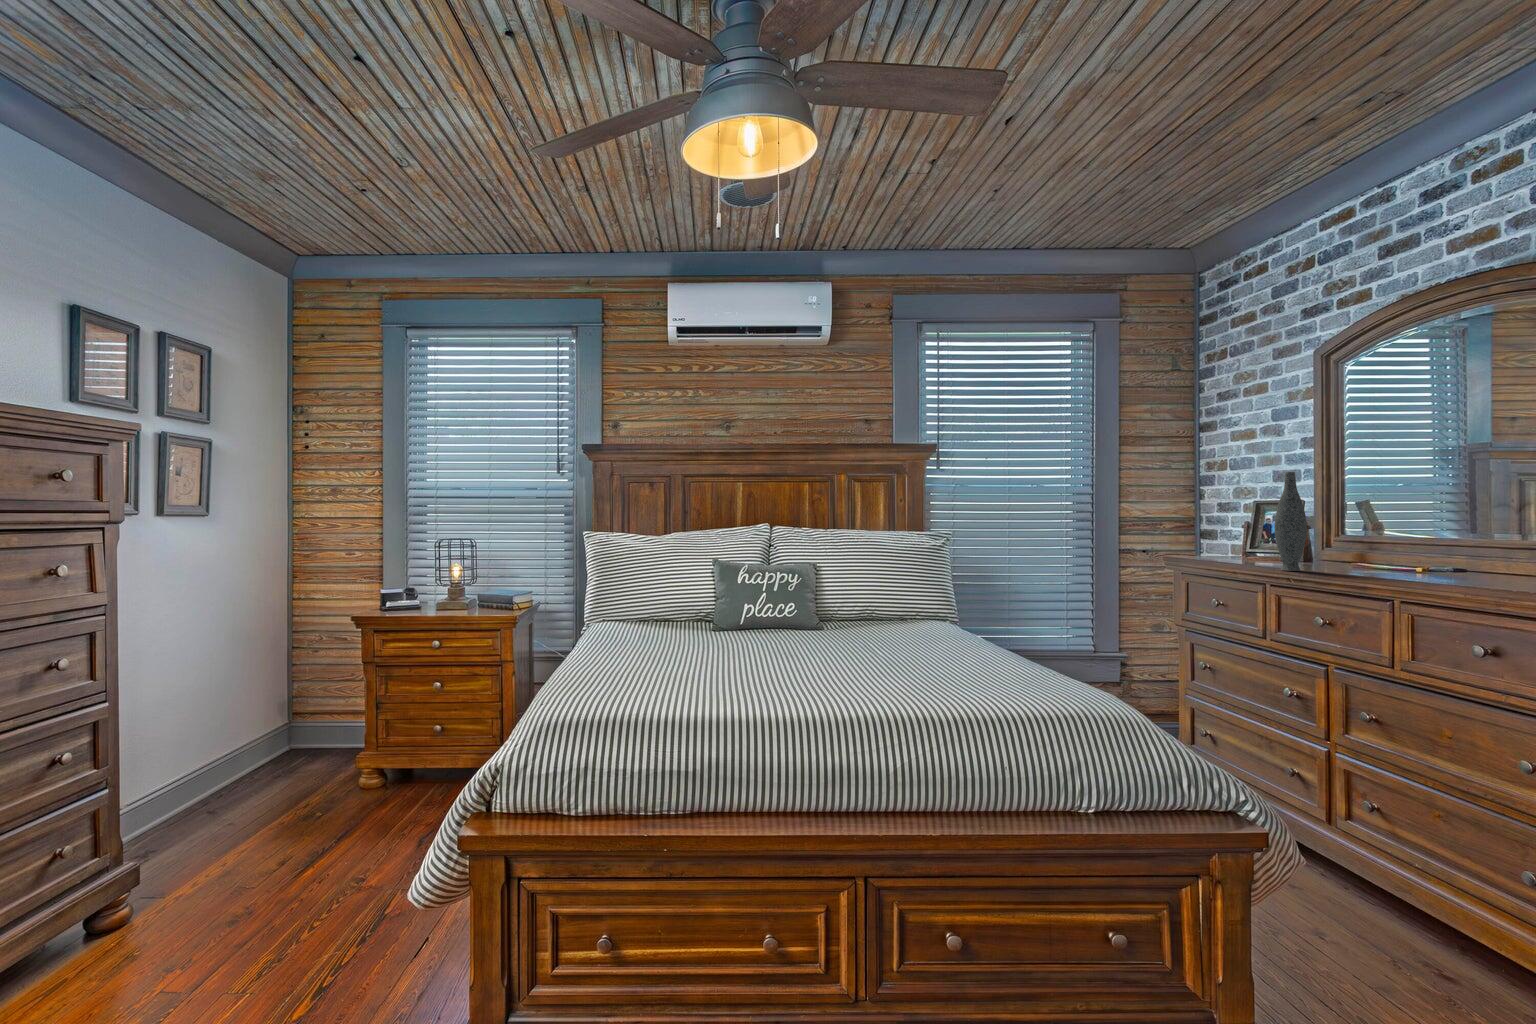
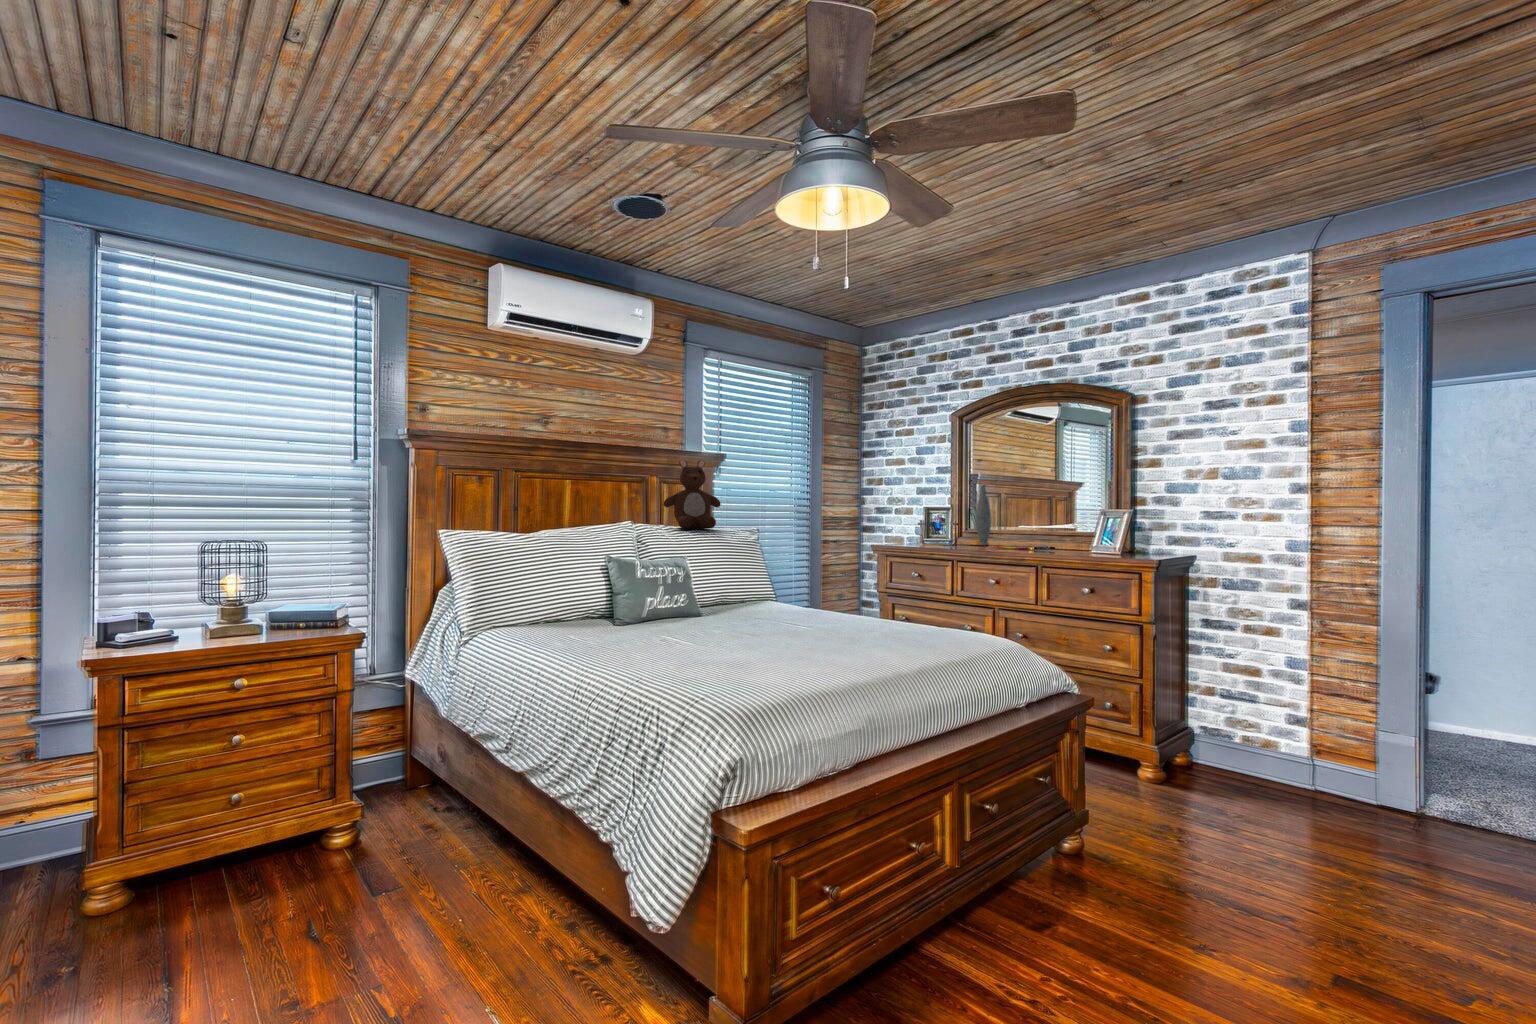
teddy bear: none [803,458,866,537] -> present [664,460,721,529]

